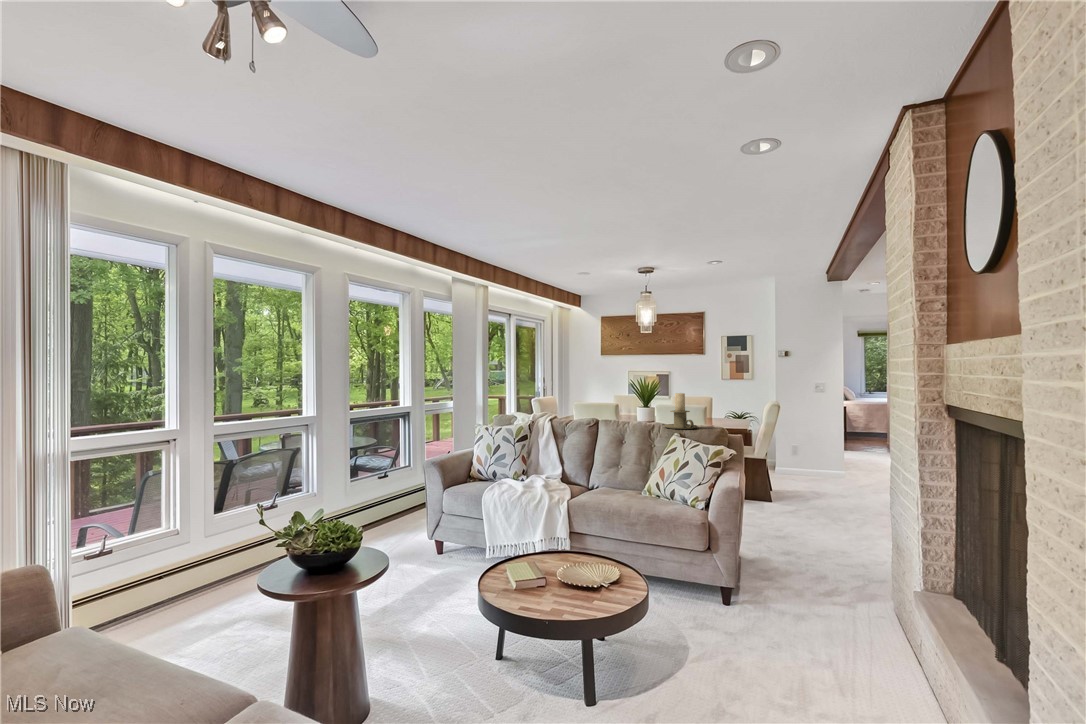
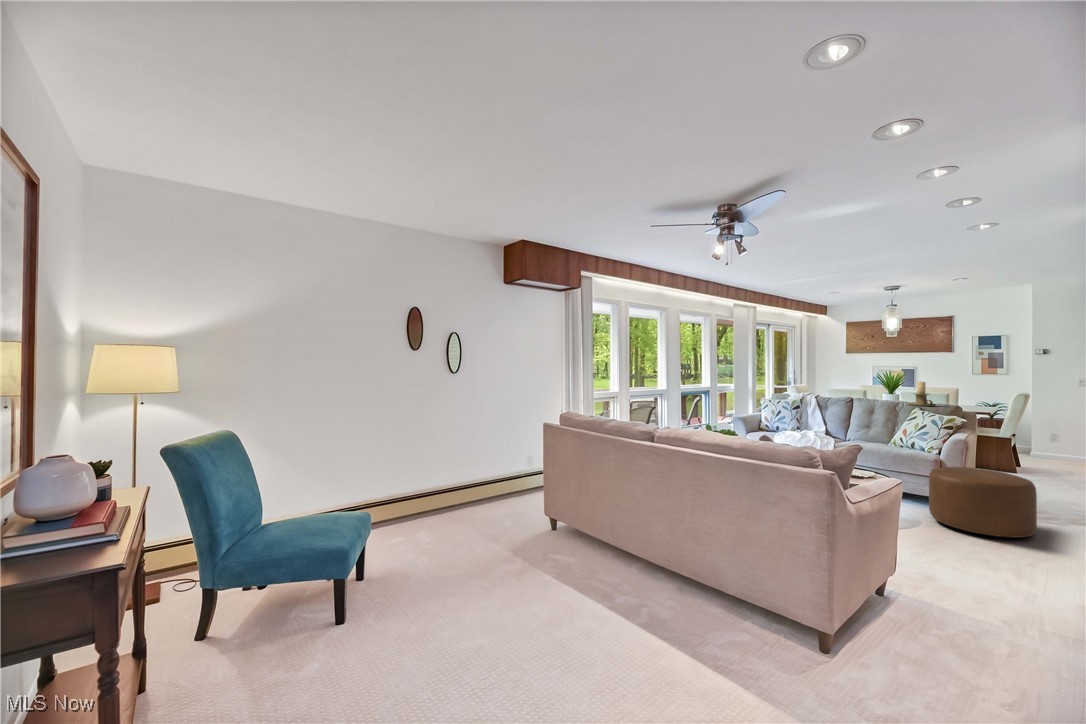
ottoman: none [697,534,839,668] -> present [929,467,1037,538]

